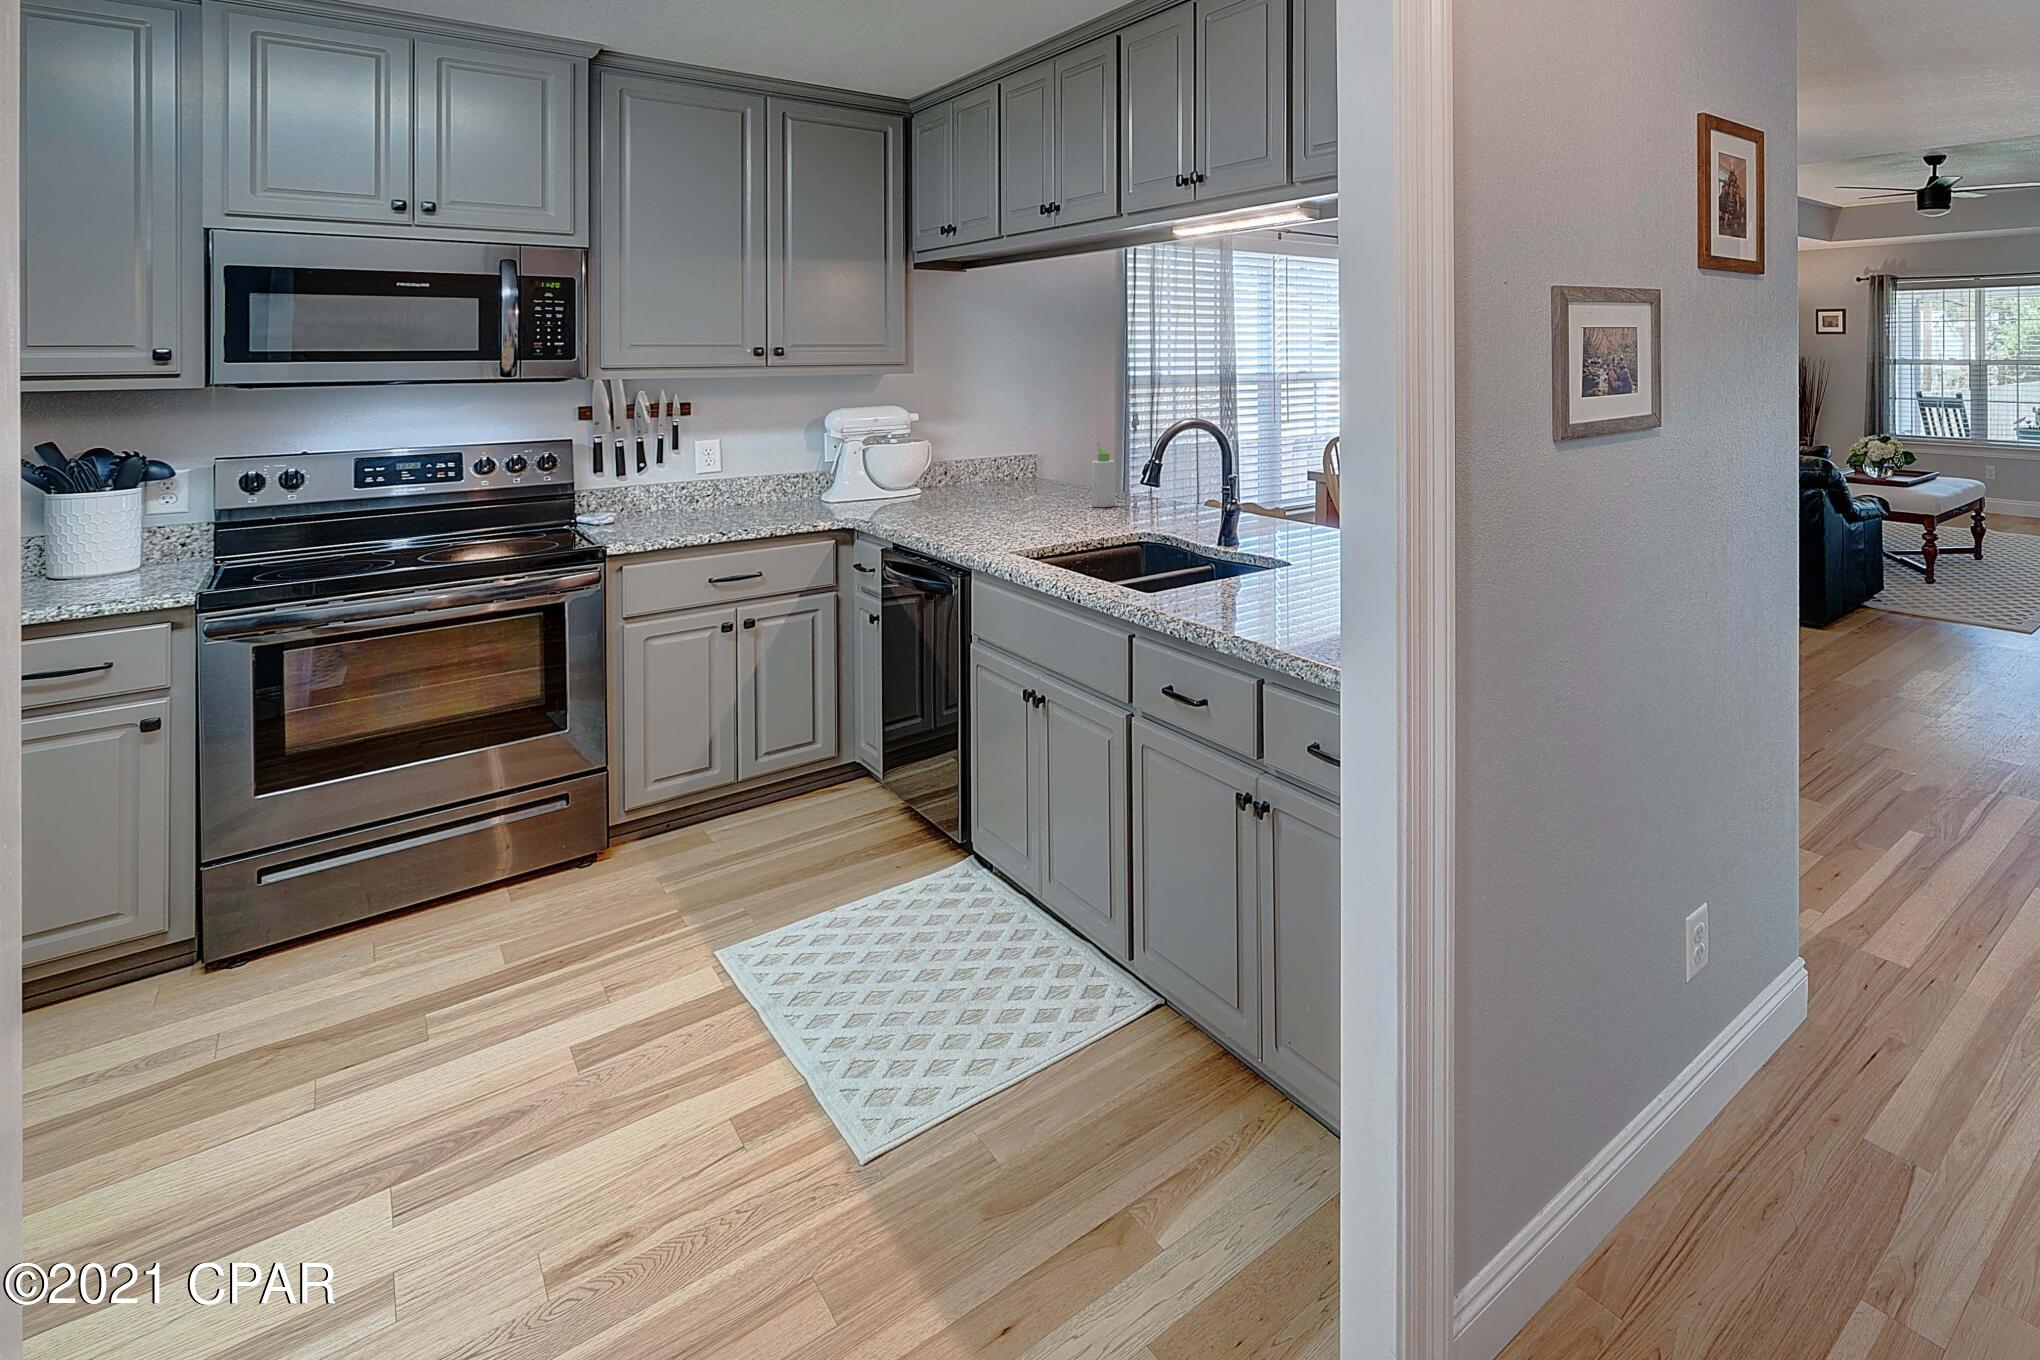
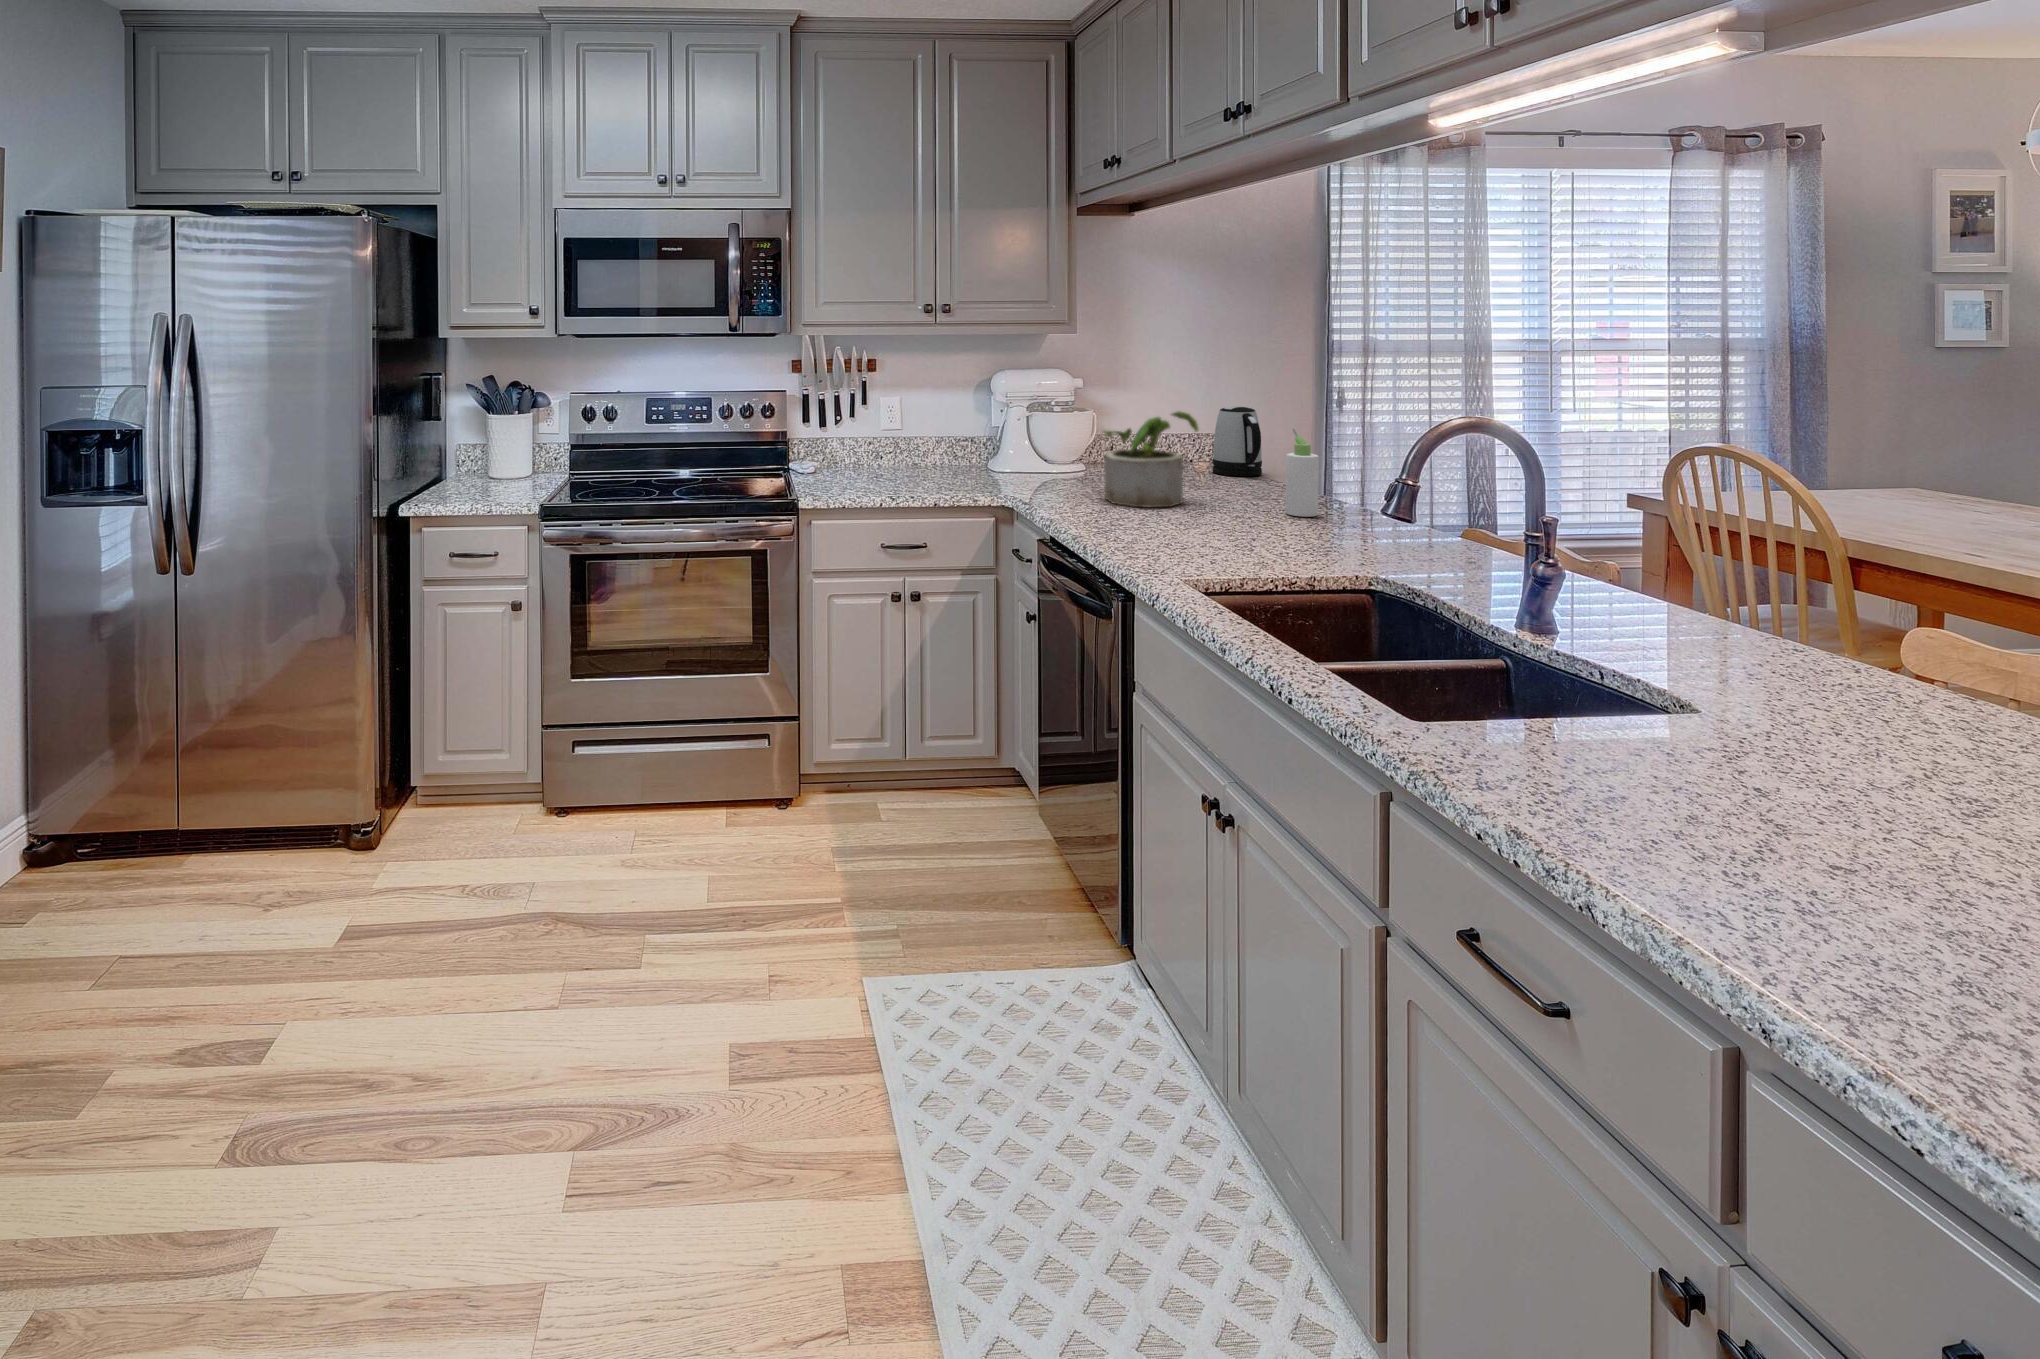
kettle: none [1039,431,1079,488] -> present [1213,406,1262,476]
potted plant: none [940,434,1024,514] -> present [1103,412,1198,507]

